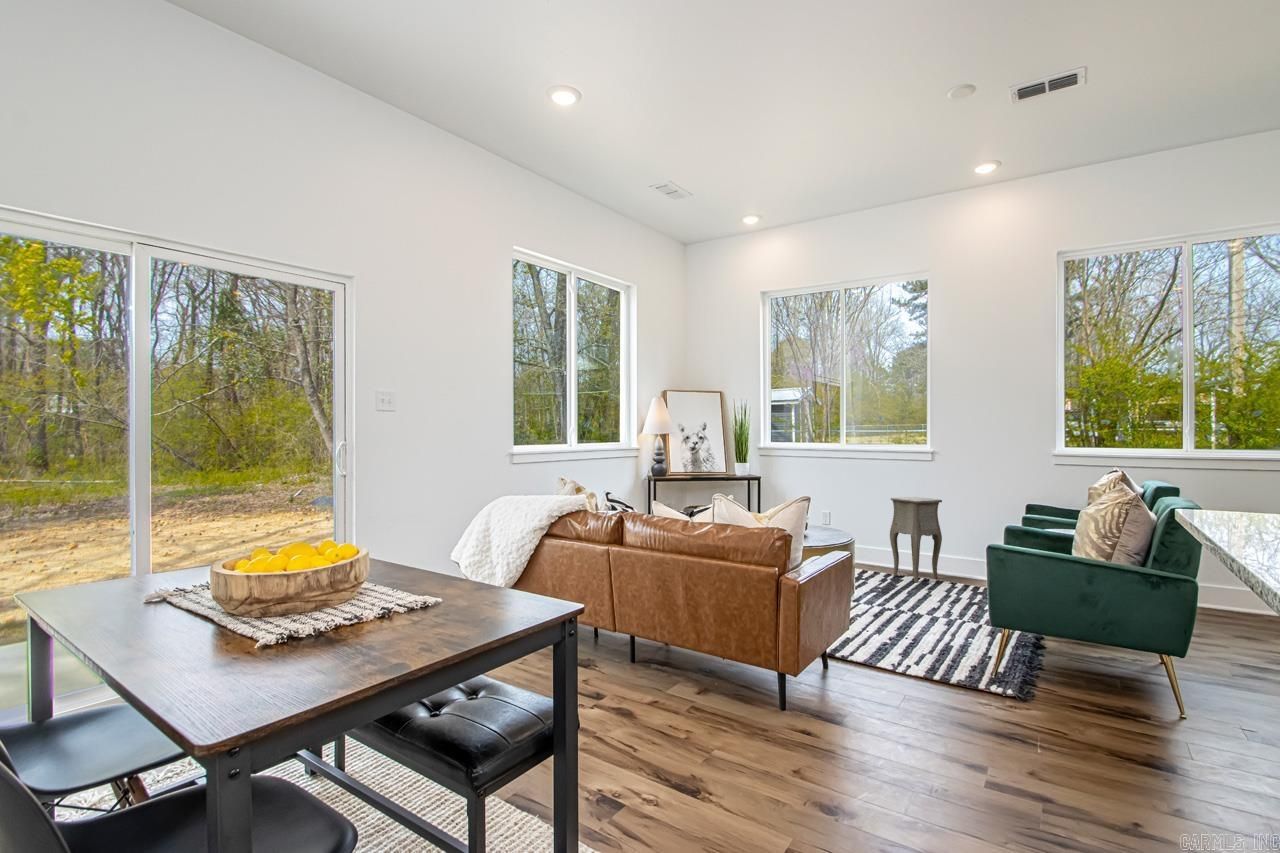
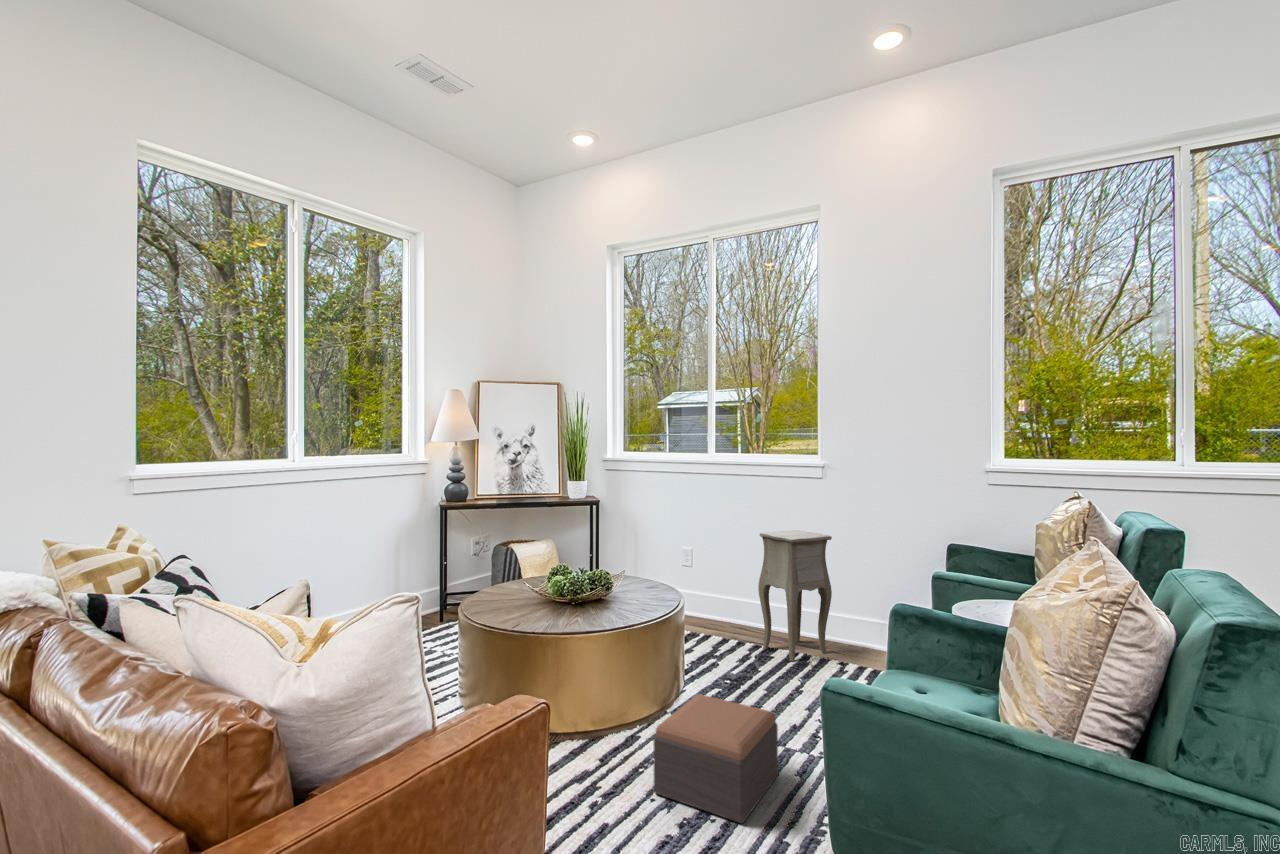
footstool: none [867,583,934,640] -> present [653,694,778,823]

